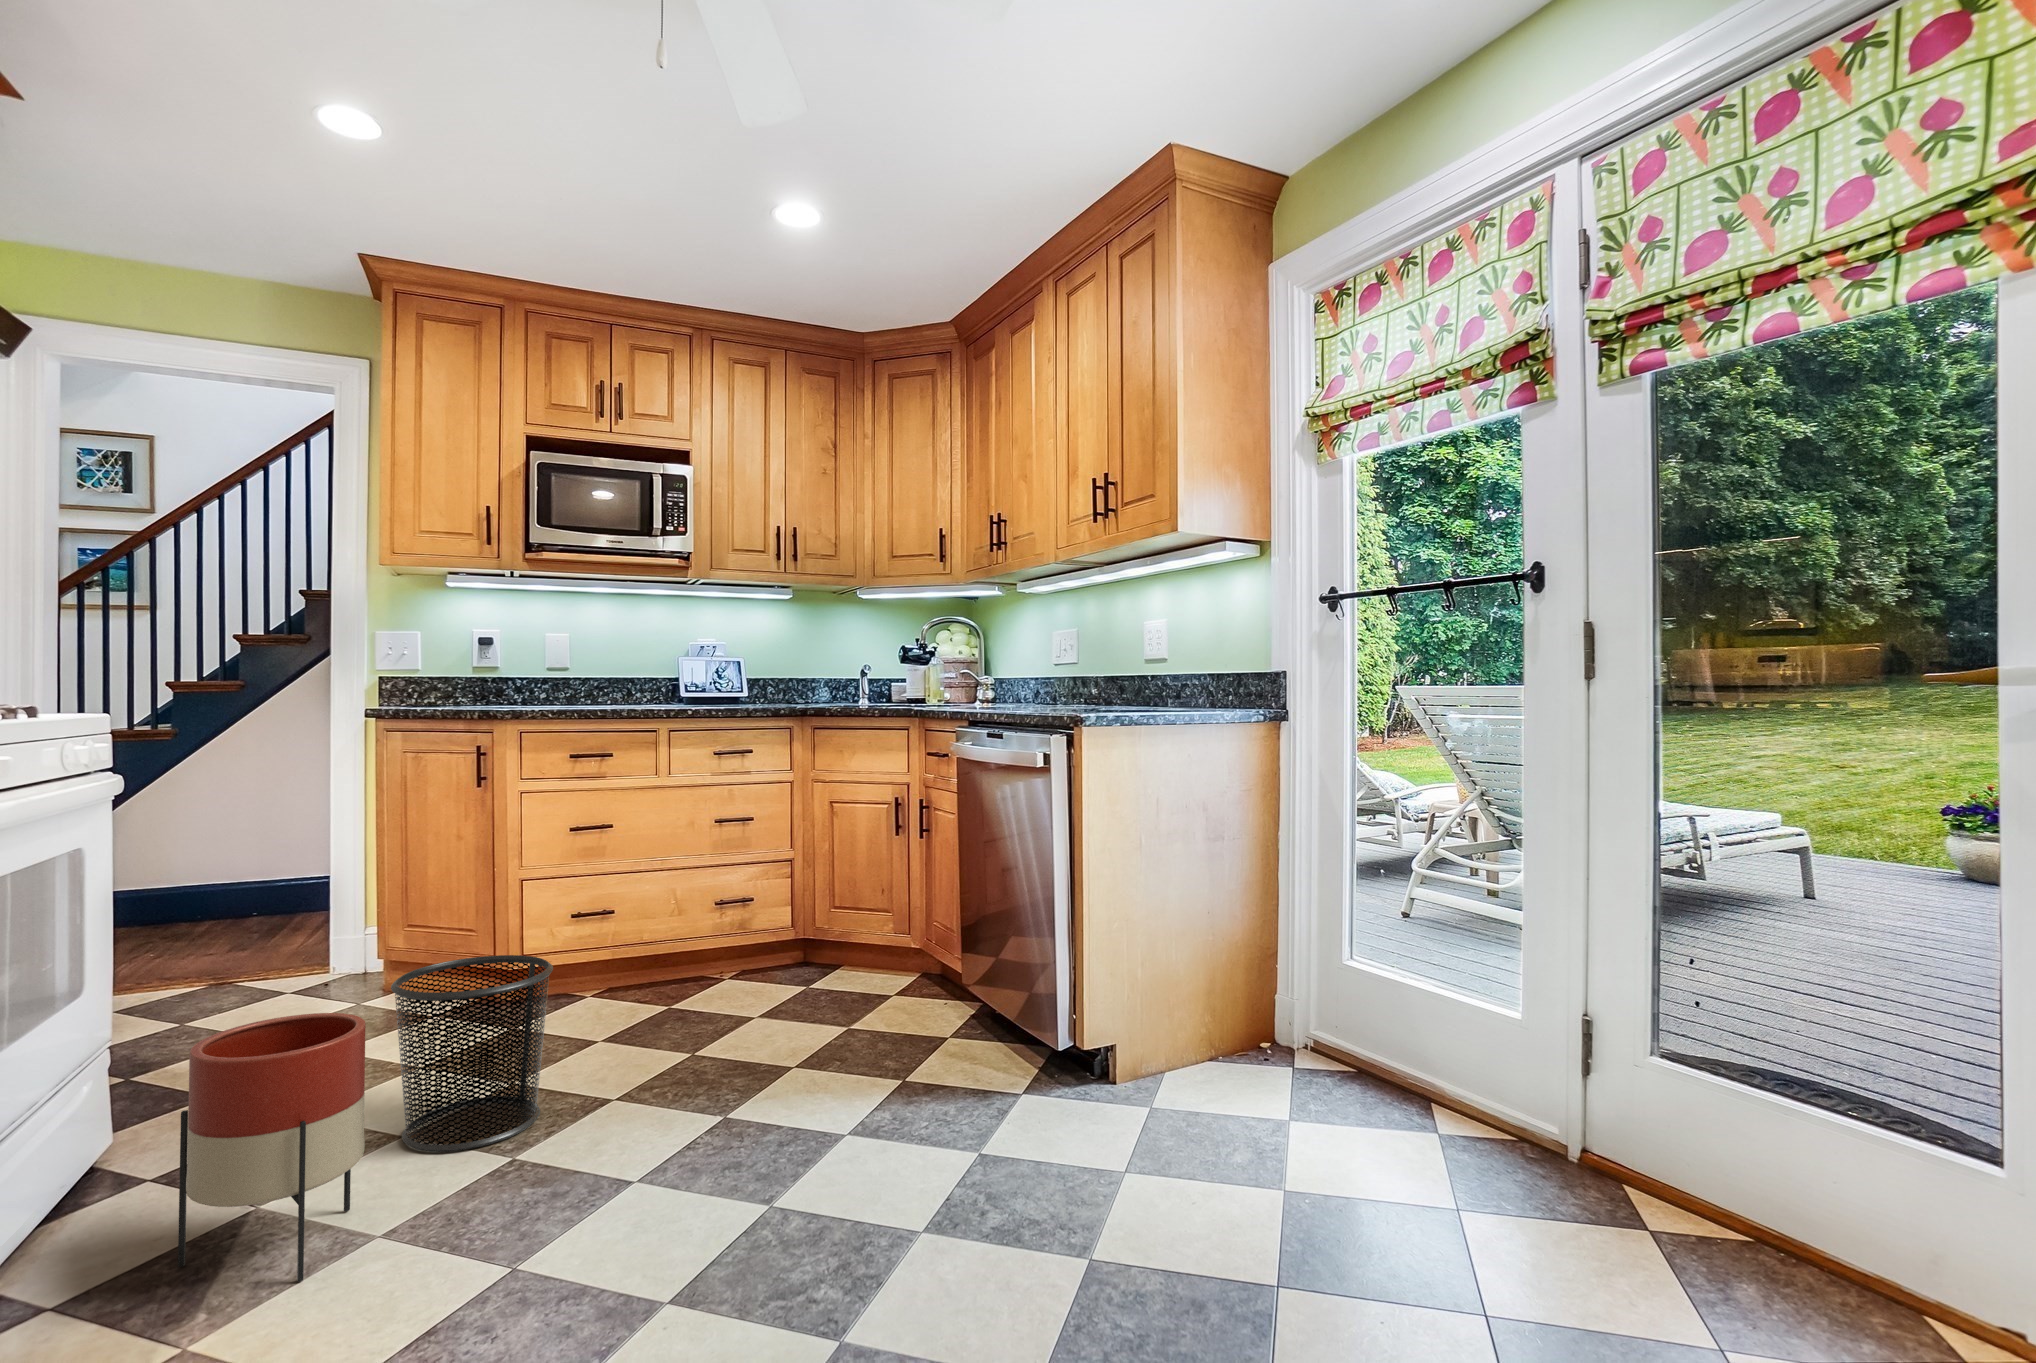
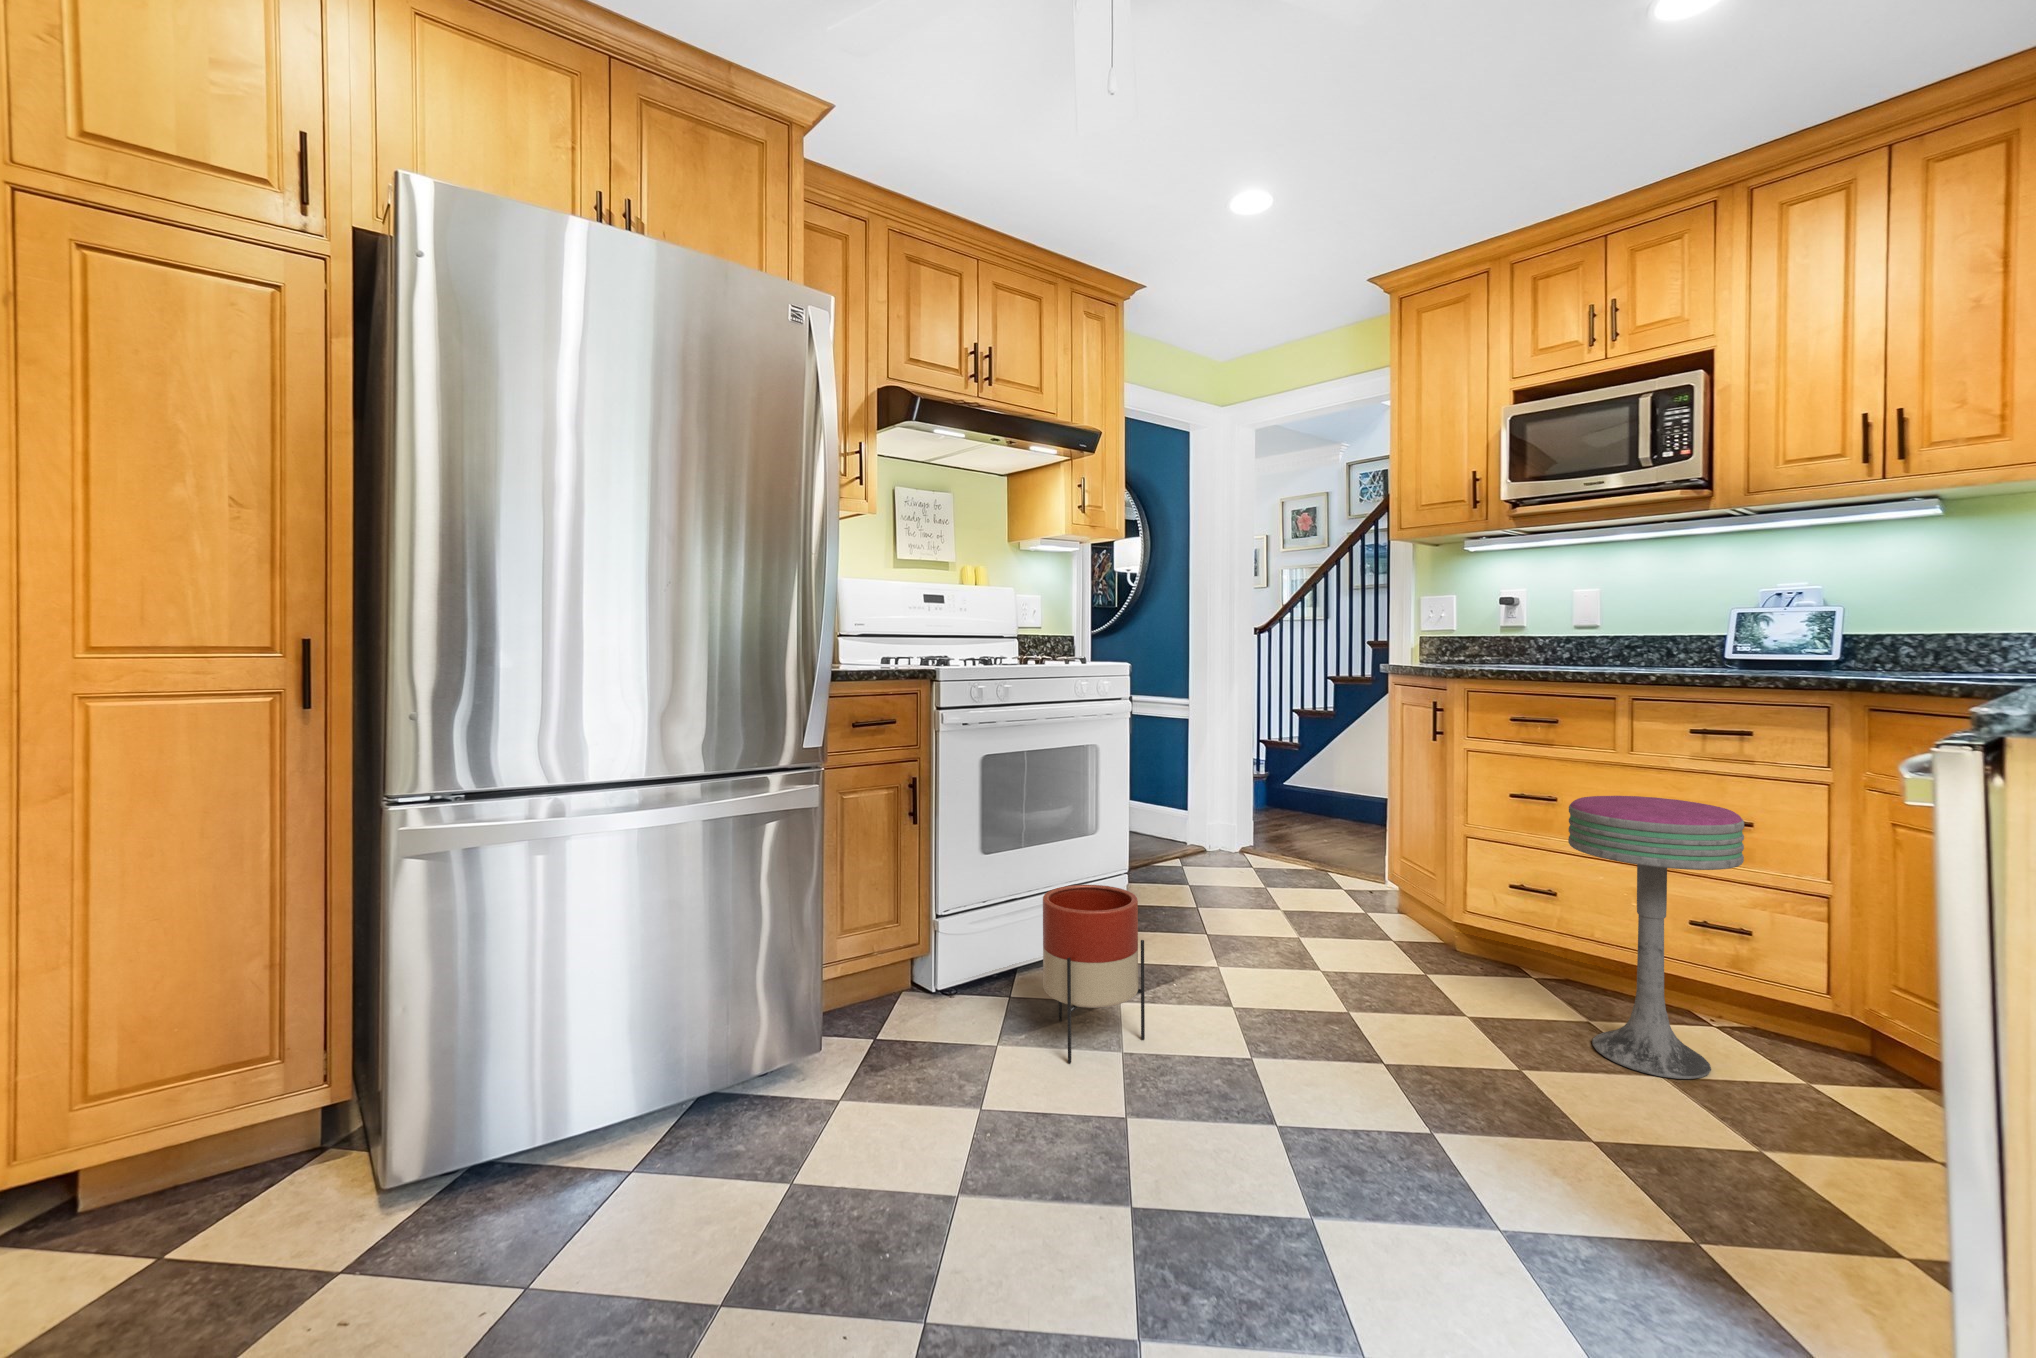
bar stool: none [676,805,790,1022] -> present [1568,796,1744,1079]
waste bin: present [391,955,553,1152] -> none [1215,886,1342,1052]

